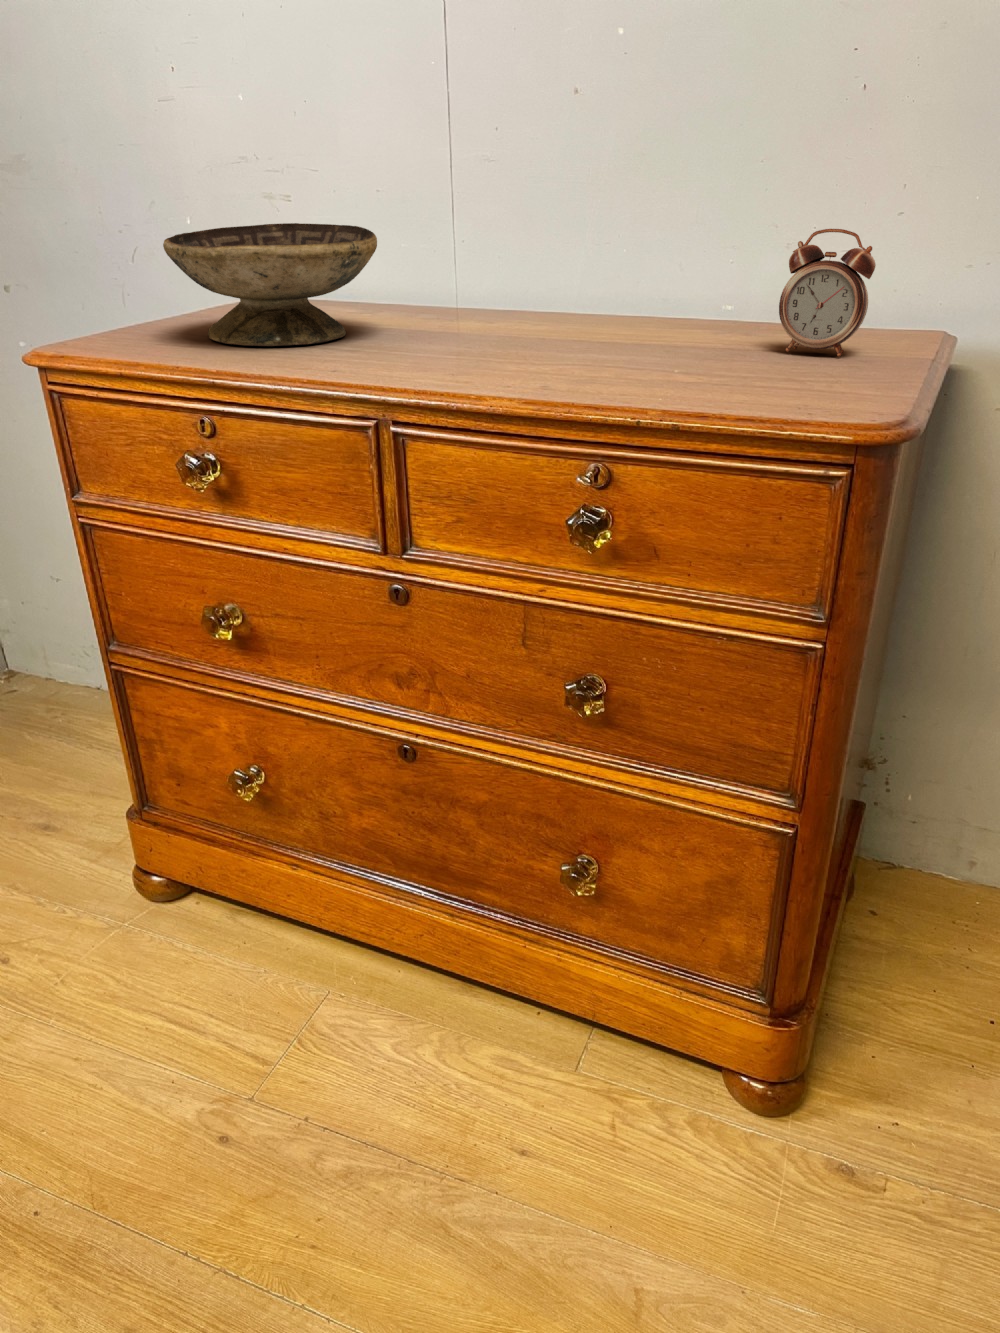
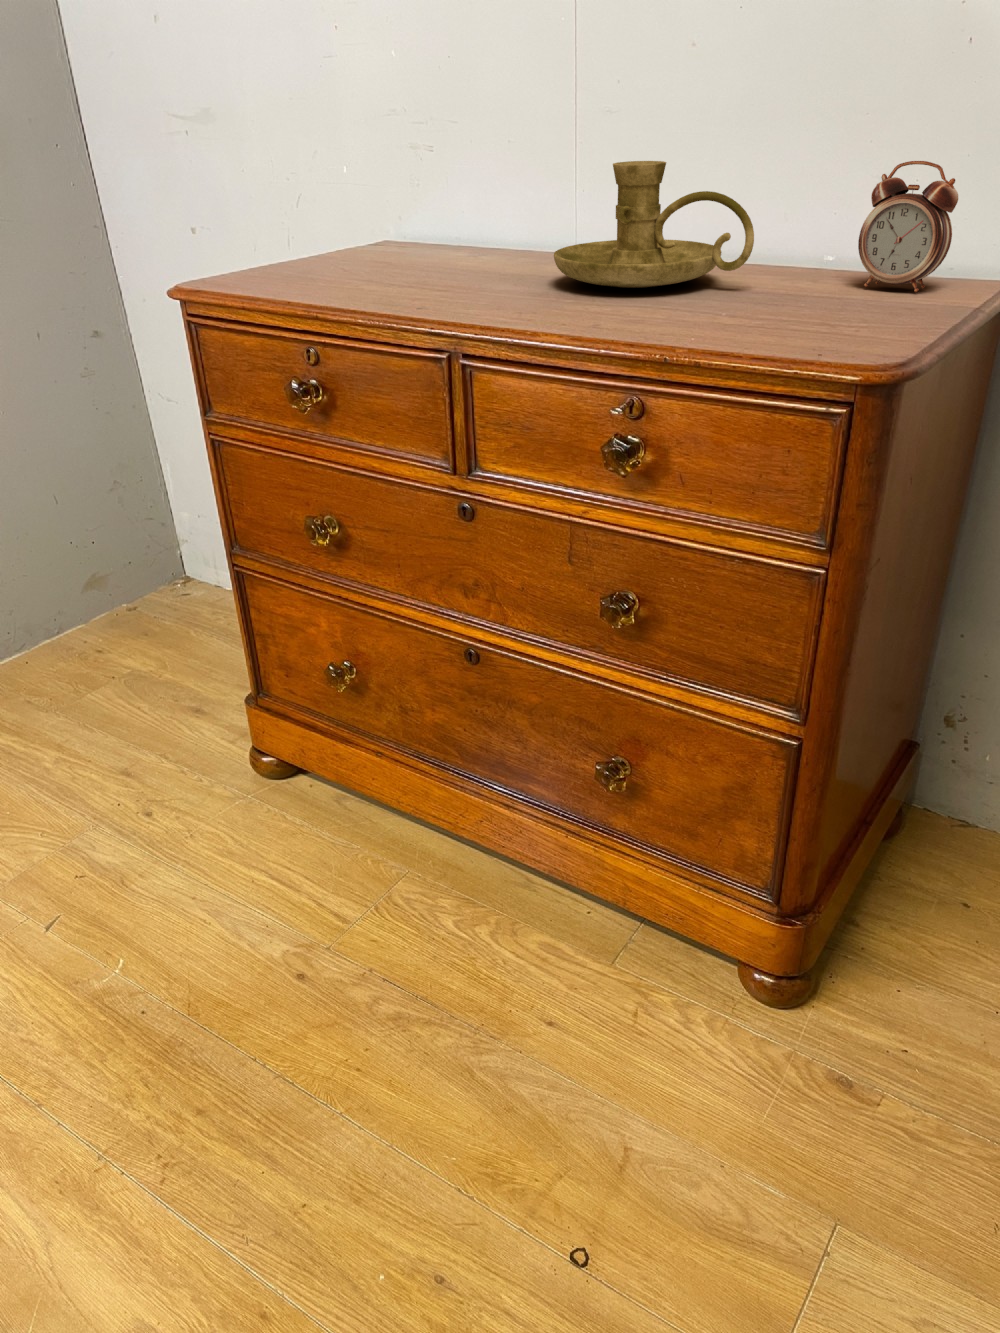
decorative bowl: present [163,223,377,346] -> none [289,163,481,282]
candle holder: none [468,223,681,352] -> present [554,161,754,288]

